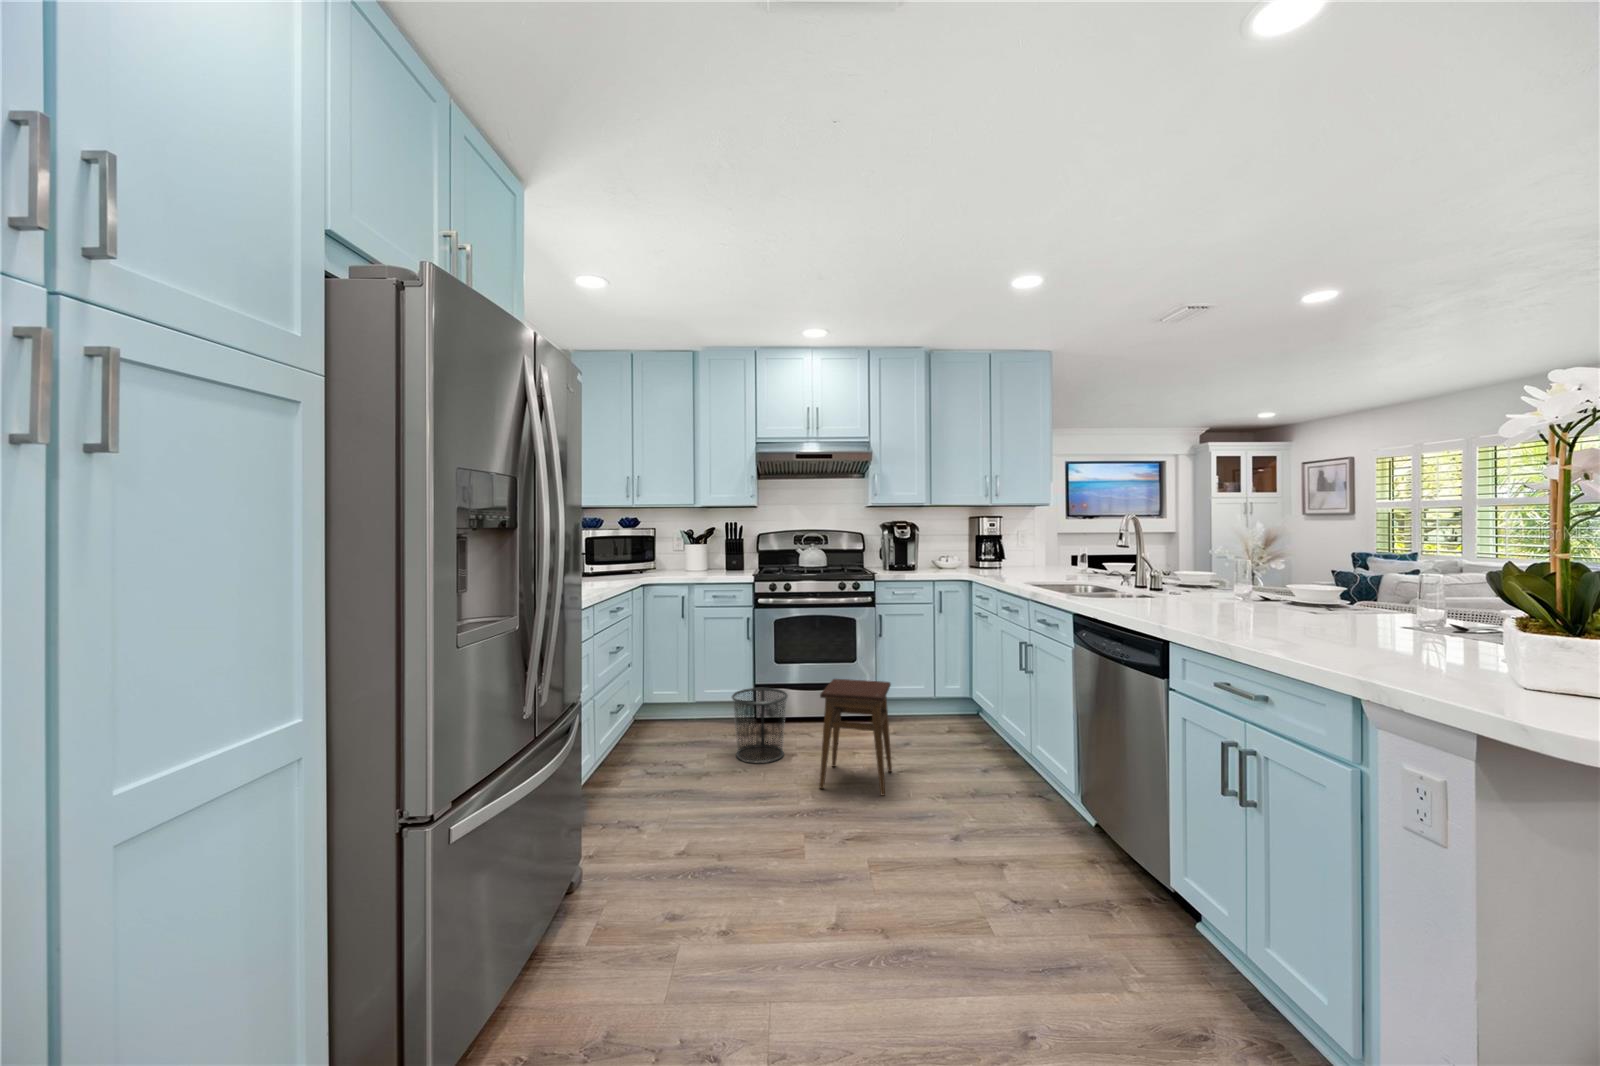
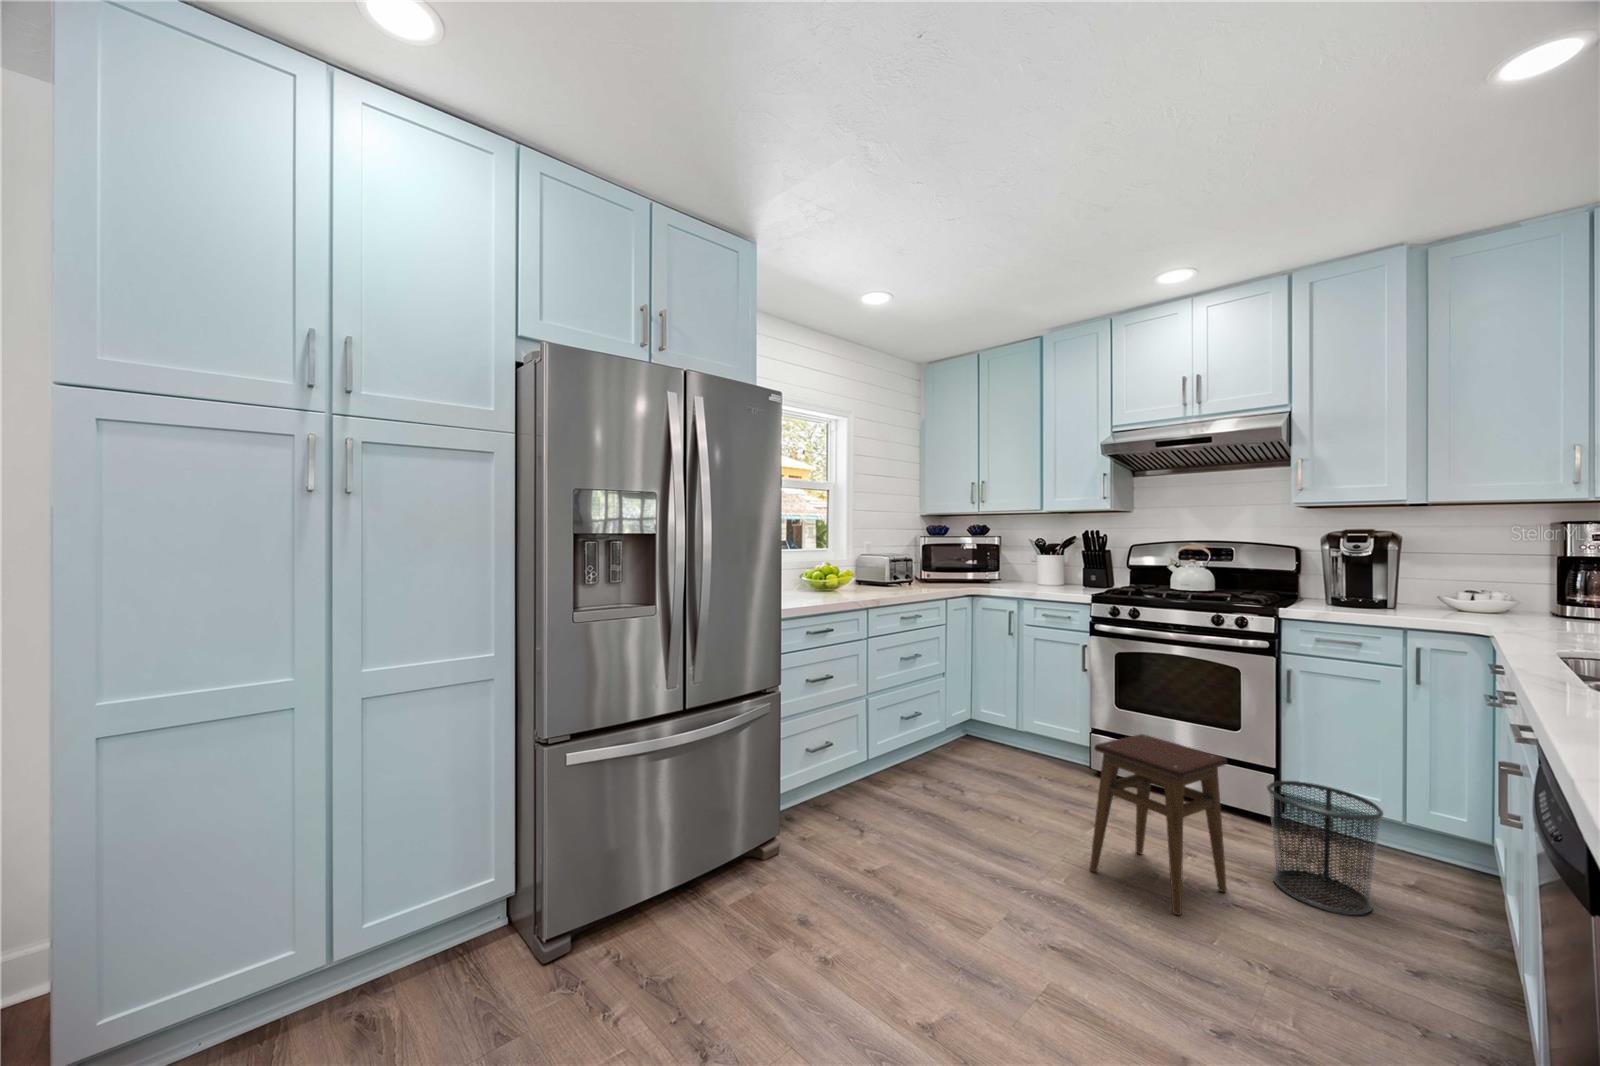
waste bin: present [732,688,788,763] -> present [1267,781,1383,915]

